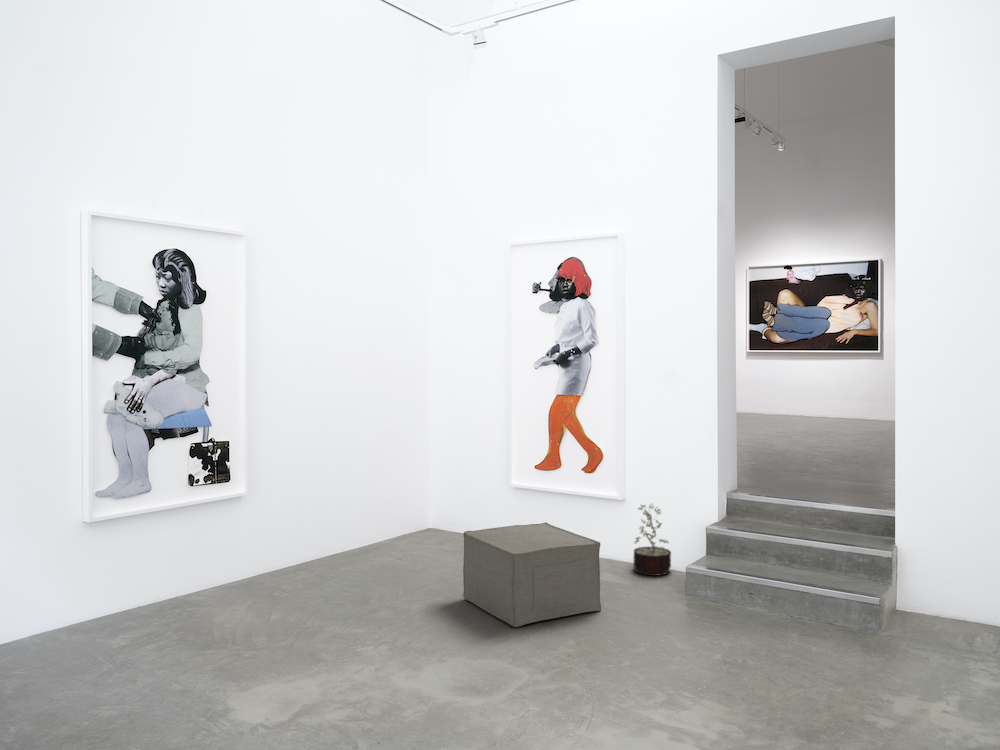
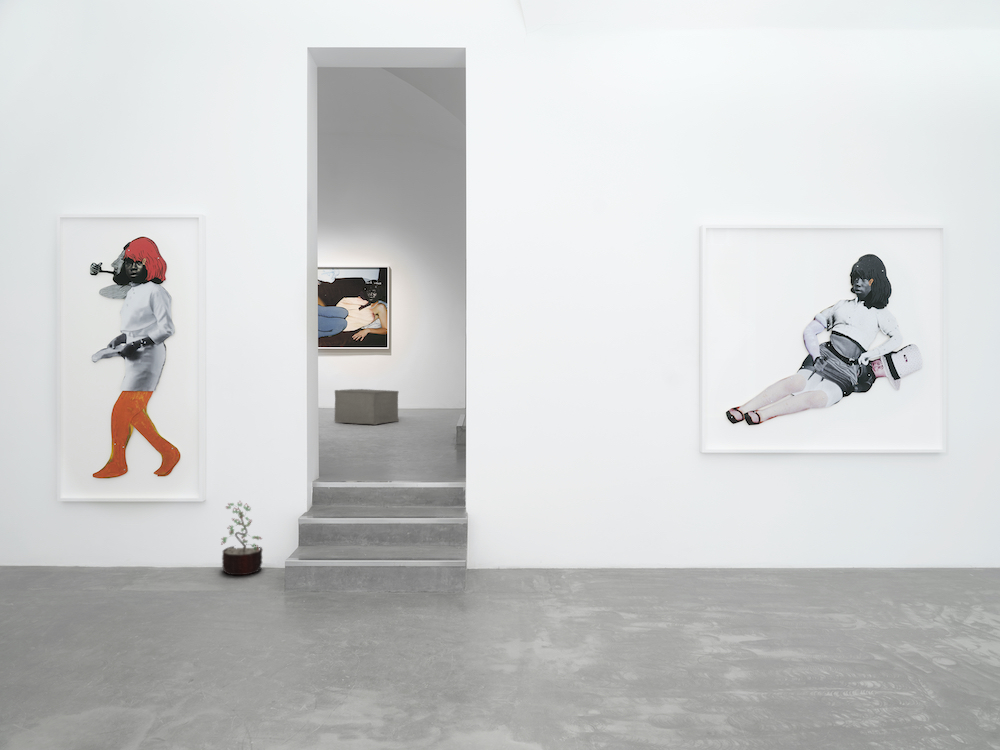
ottoman: present [463,522,601,627] -> present [335,389,398,425]

